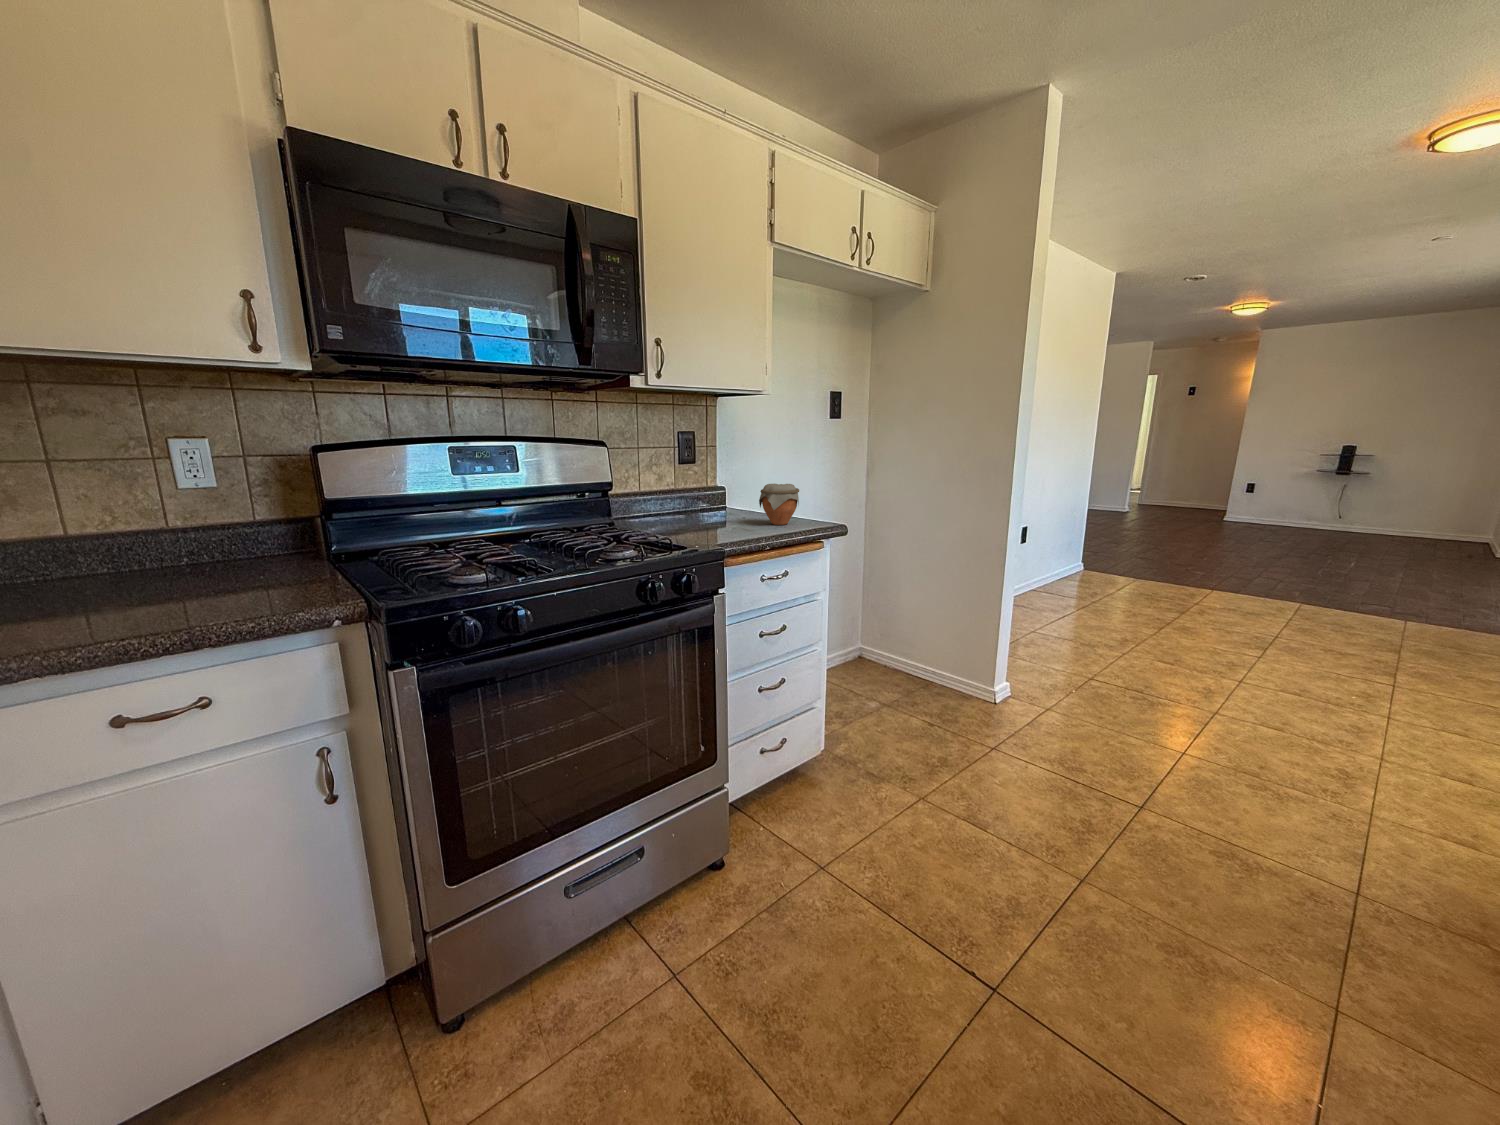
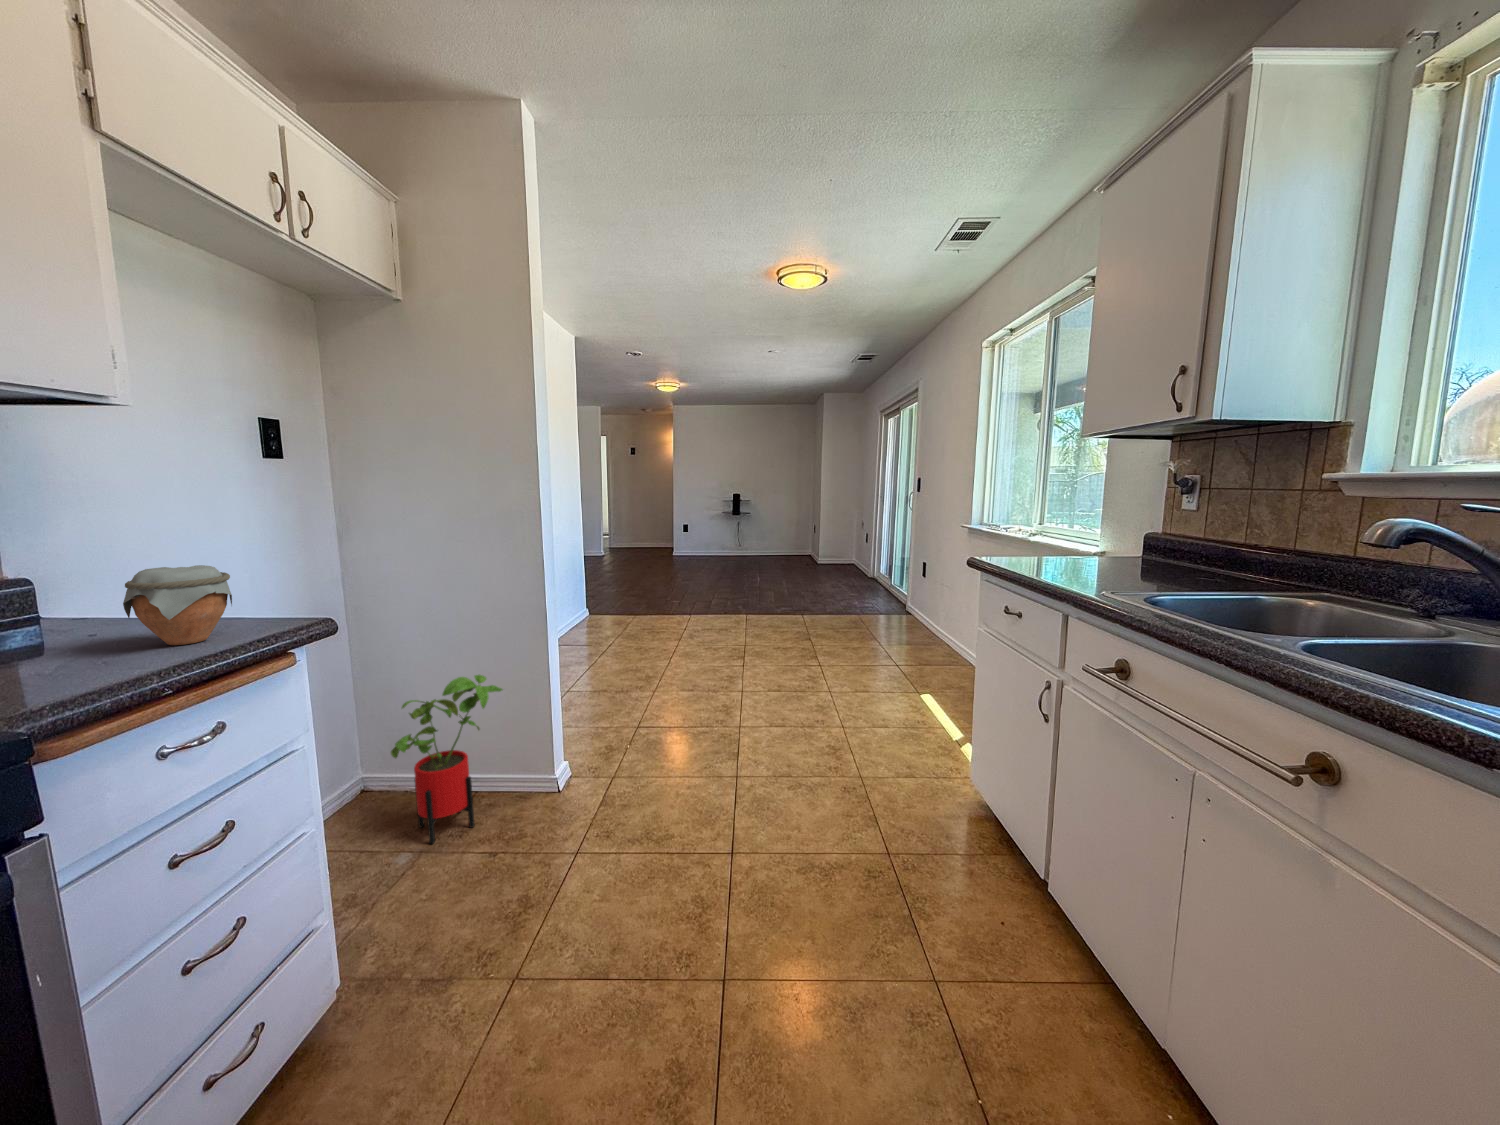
house plant: none [873,586,956,703] -> present [391,675,503,844]

